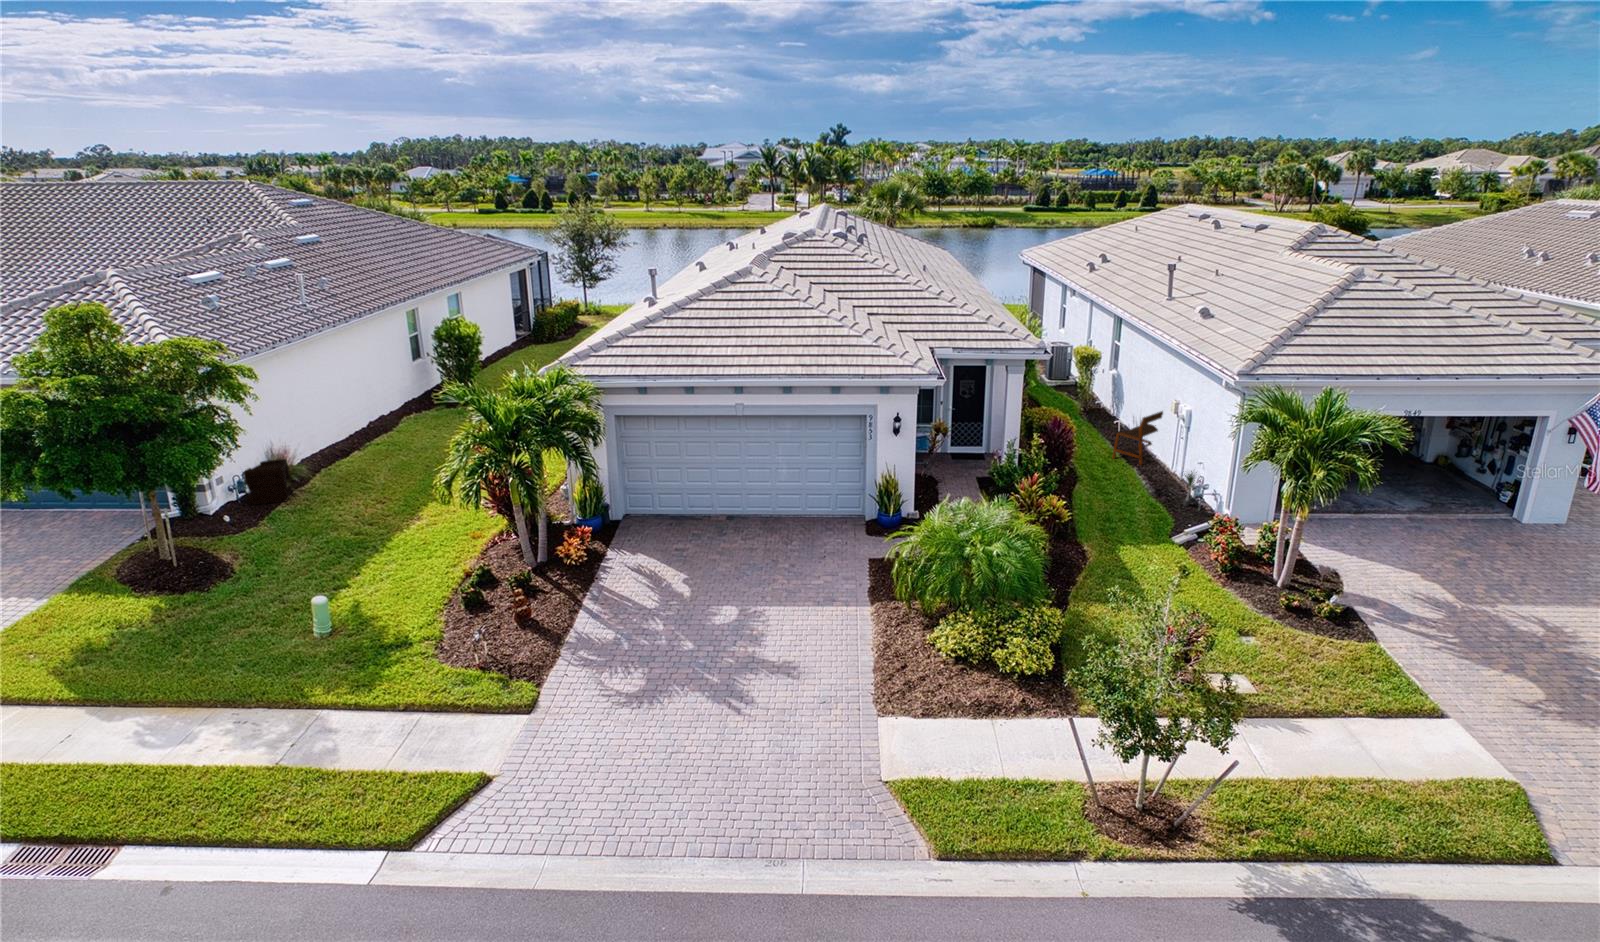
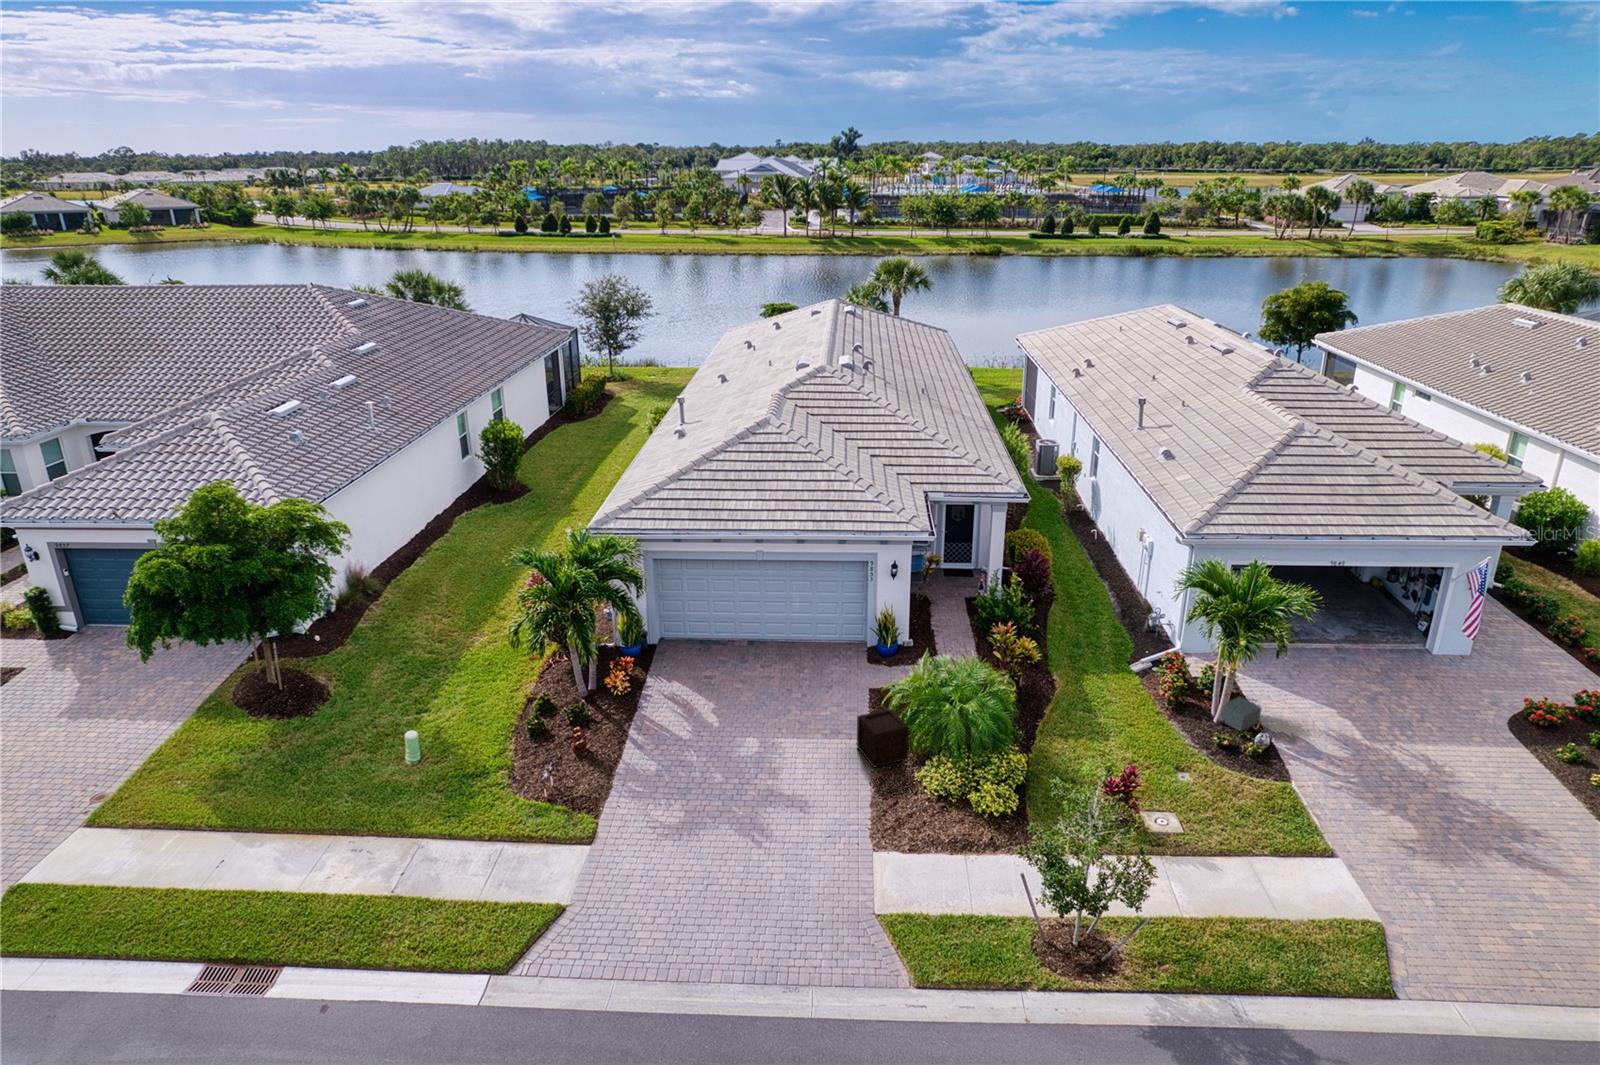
bench: present [1112,411,1163,465] -> none [1085,534,1136,585]
wooden crate: present [244,459,292,505] -> present [857,708,909,767]
storage box: none [1284,558,1335,595] -> present [1223,697,1261,731]

